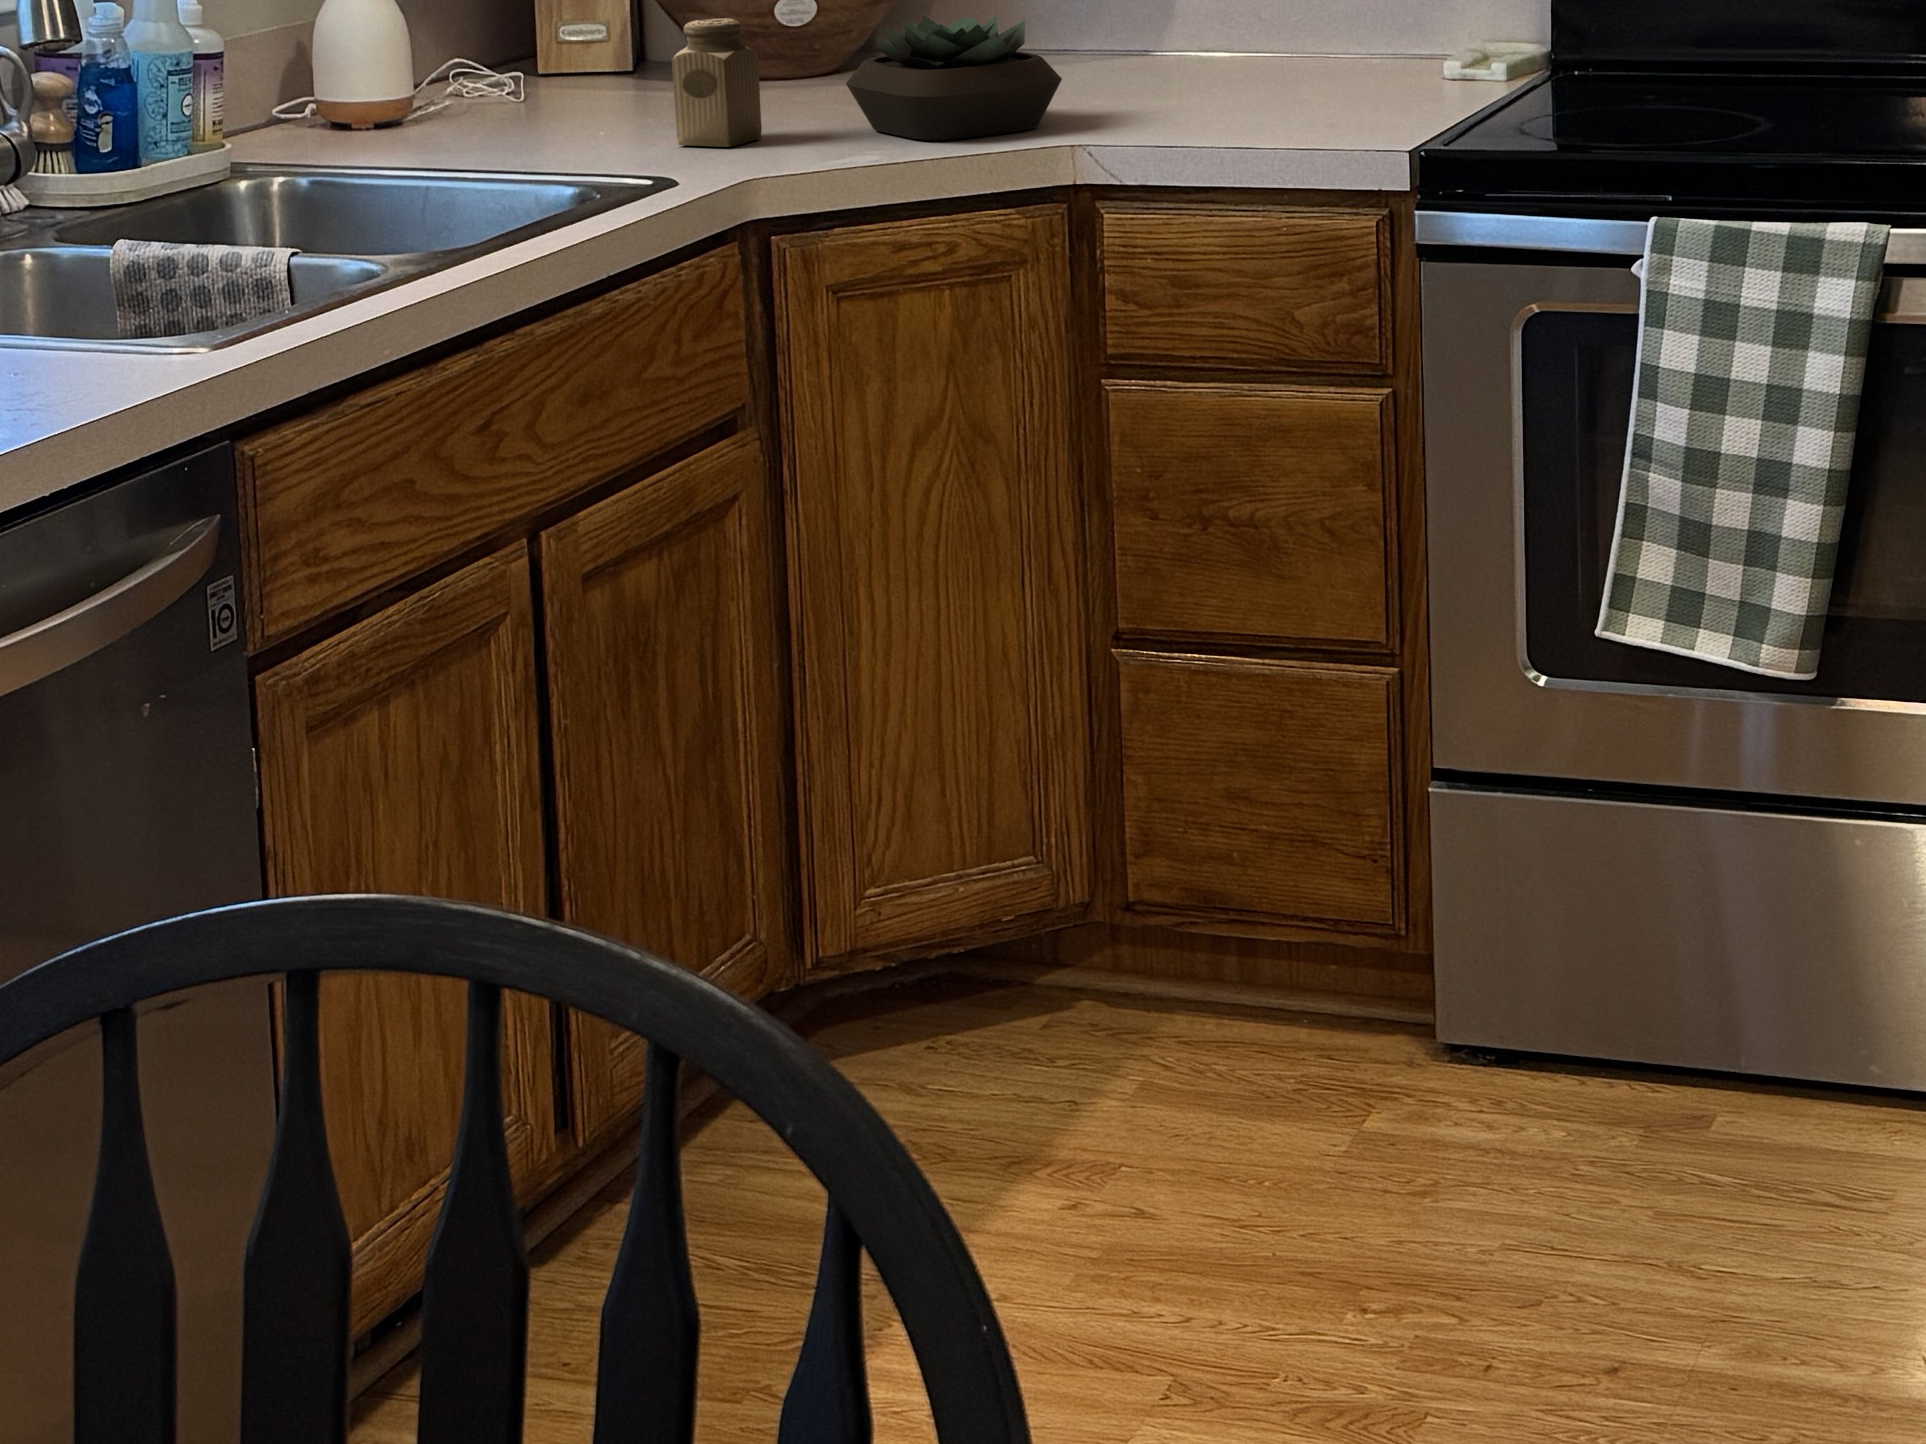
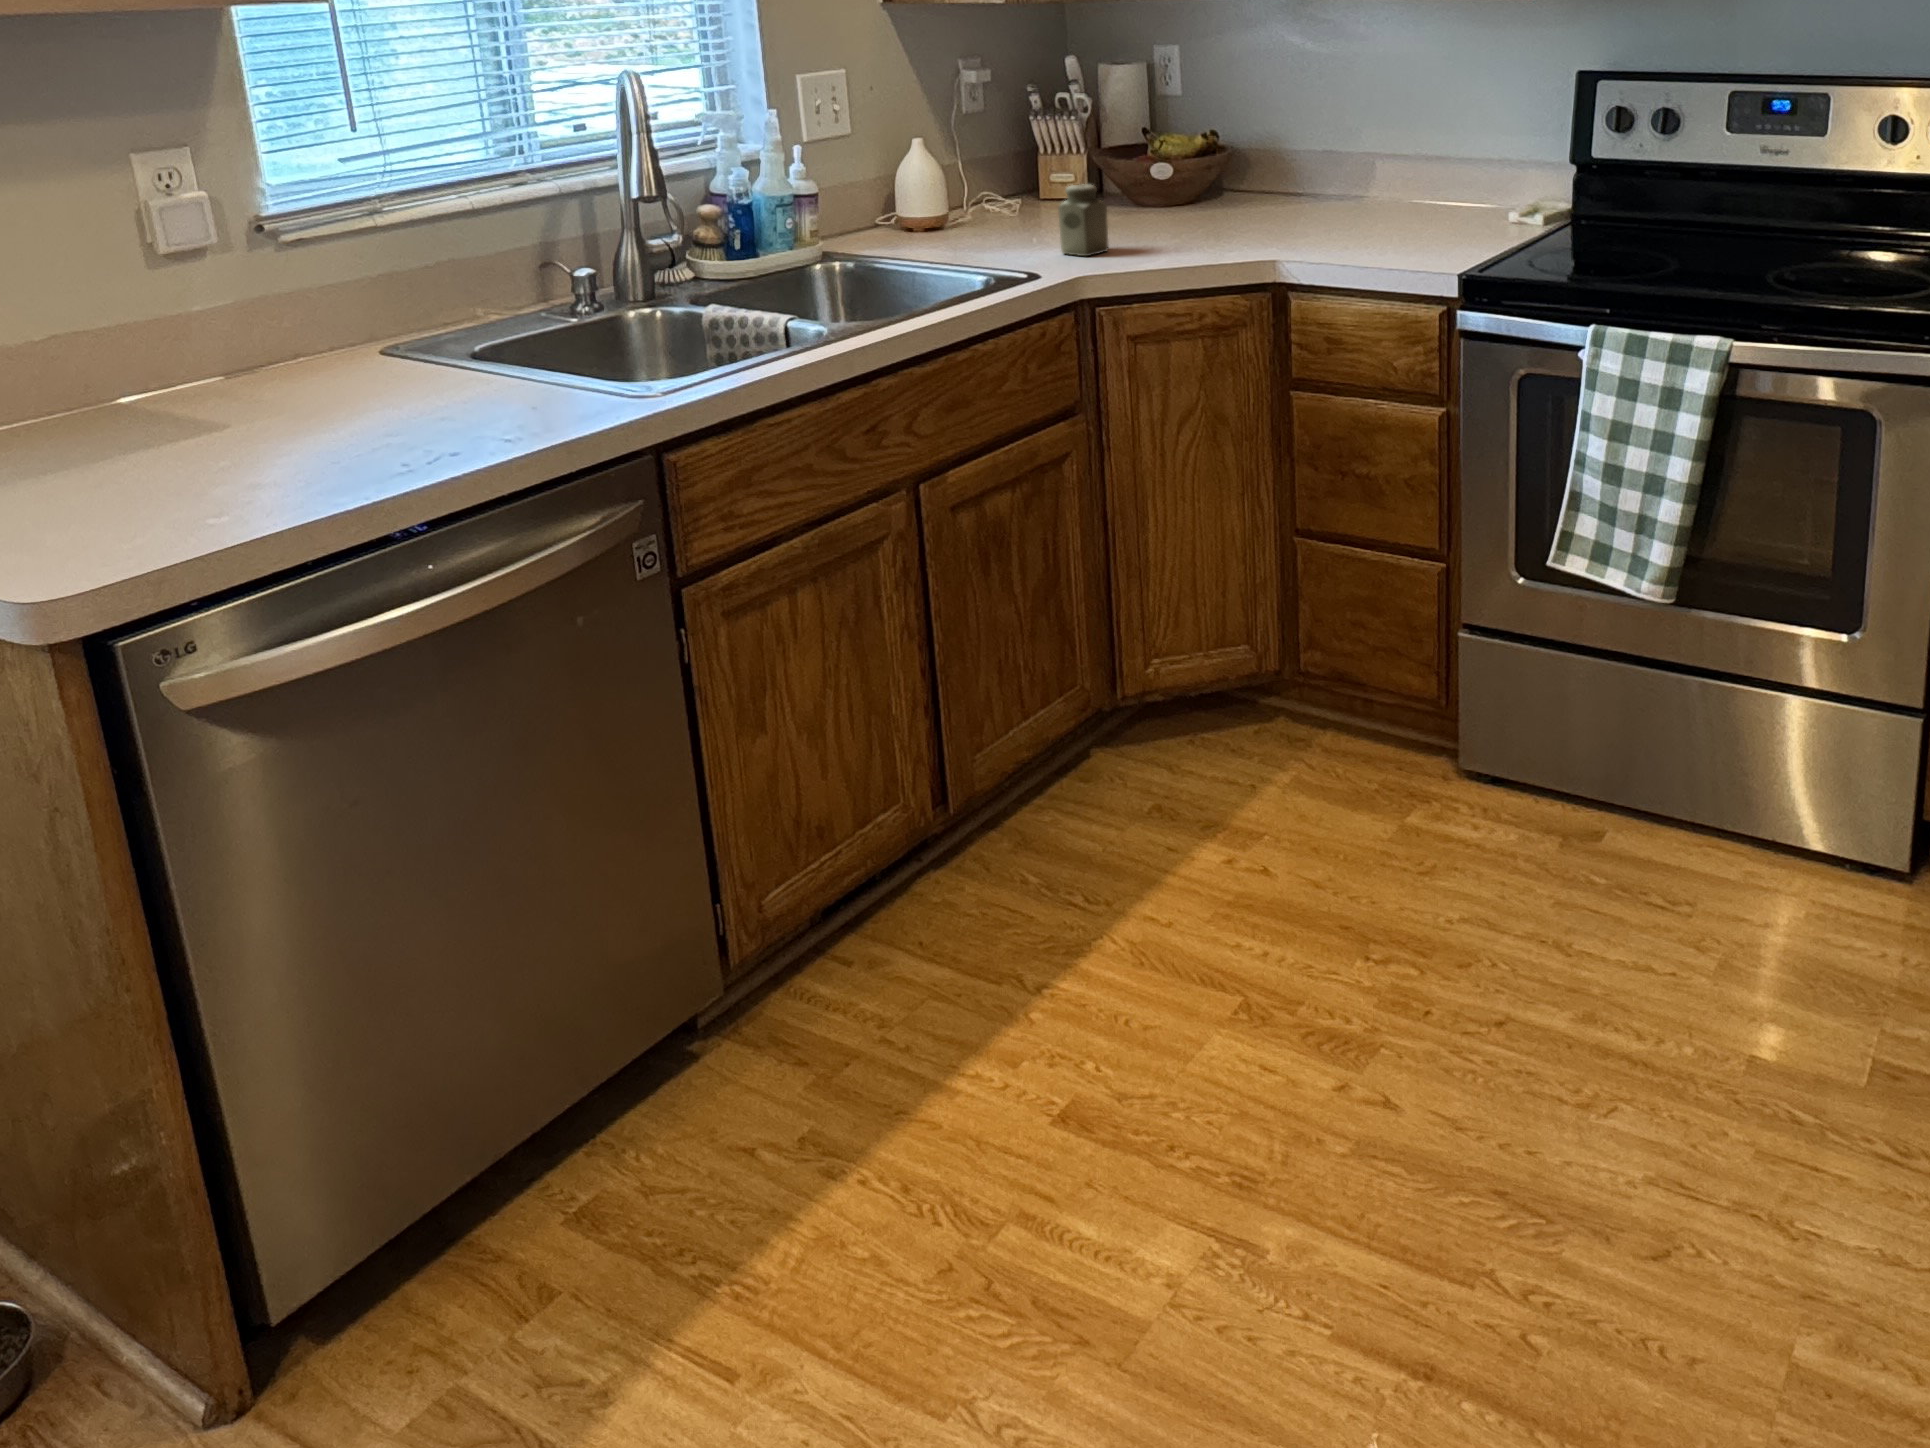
succulent plant: present [846,15,1062,140] -> none [1156,185,1273,257]

